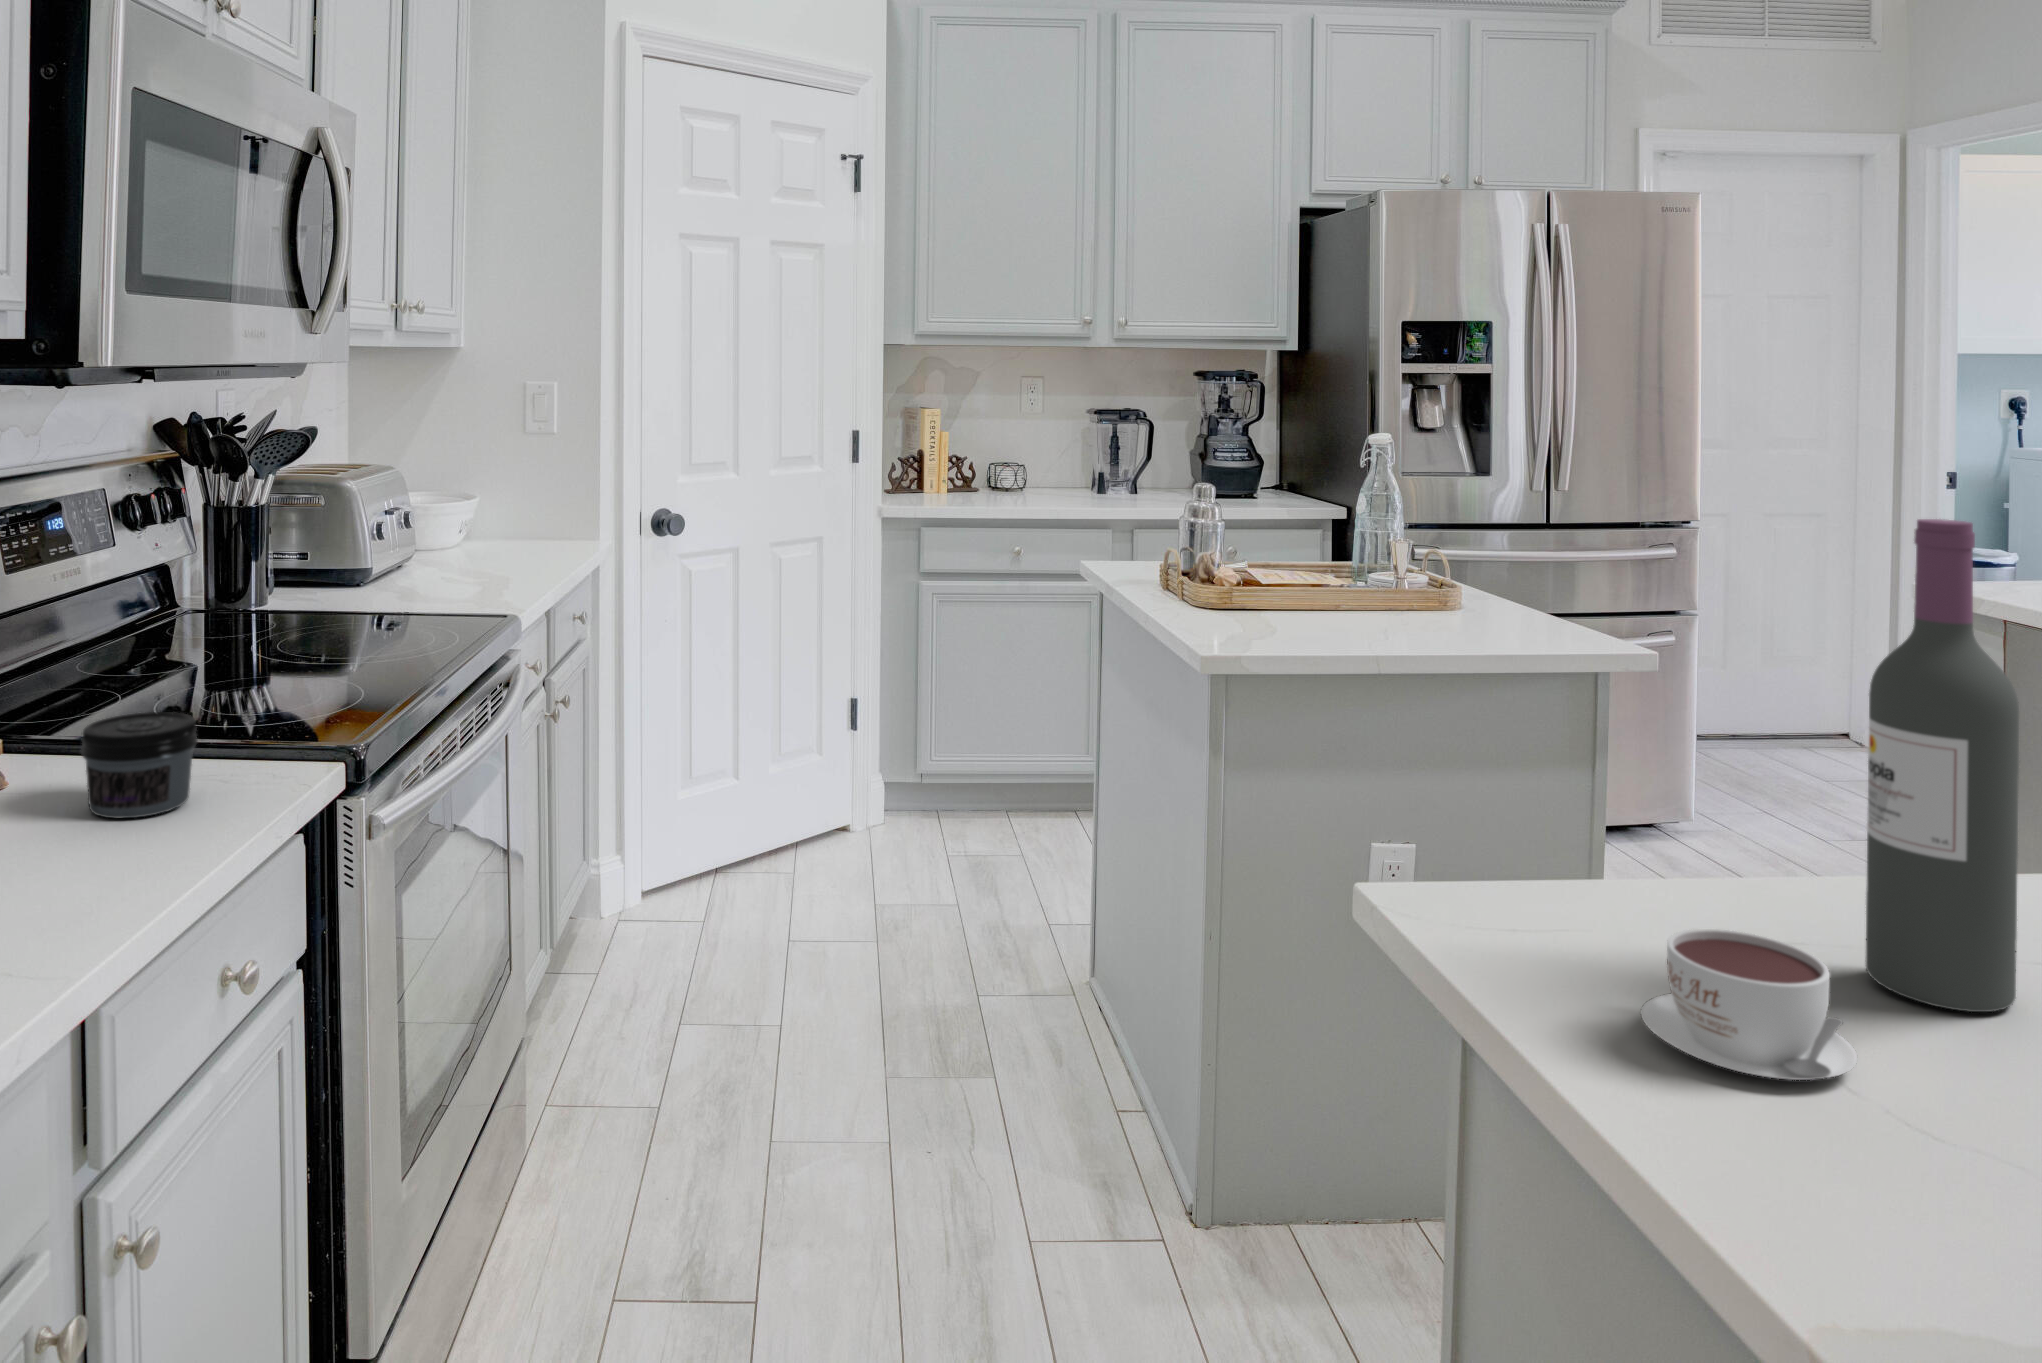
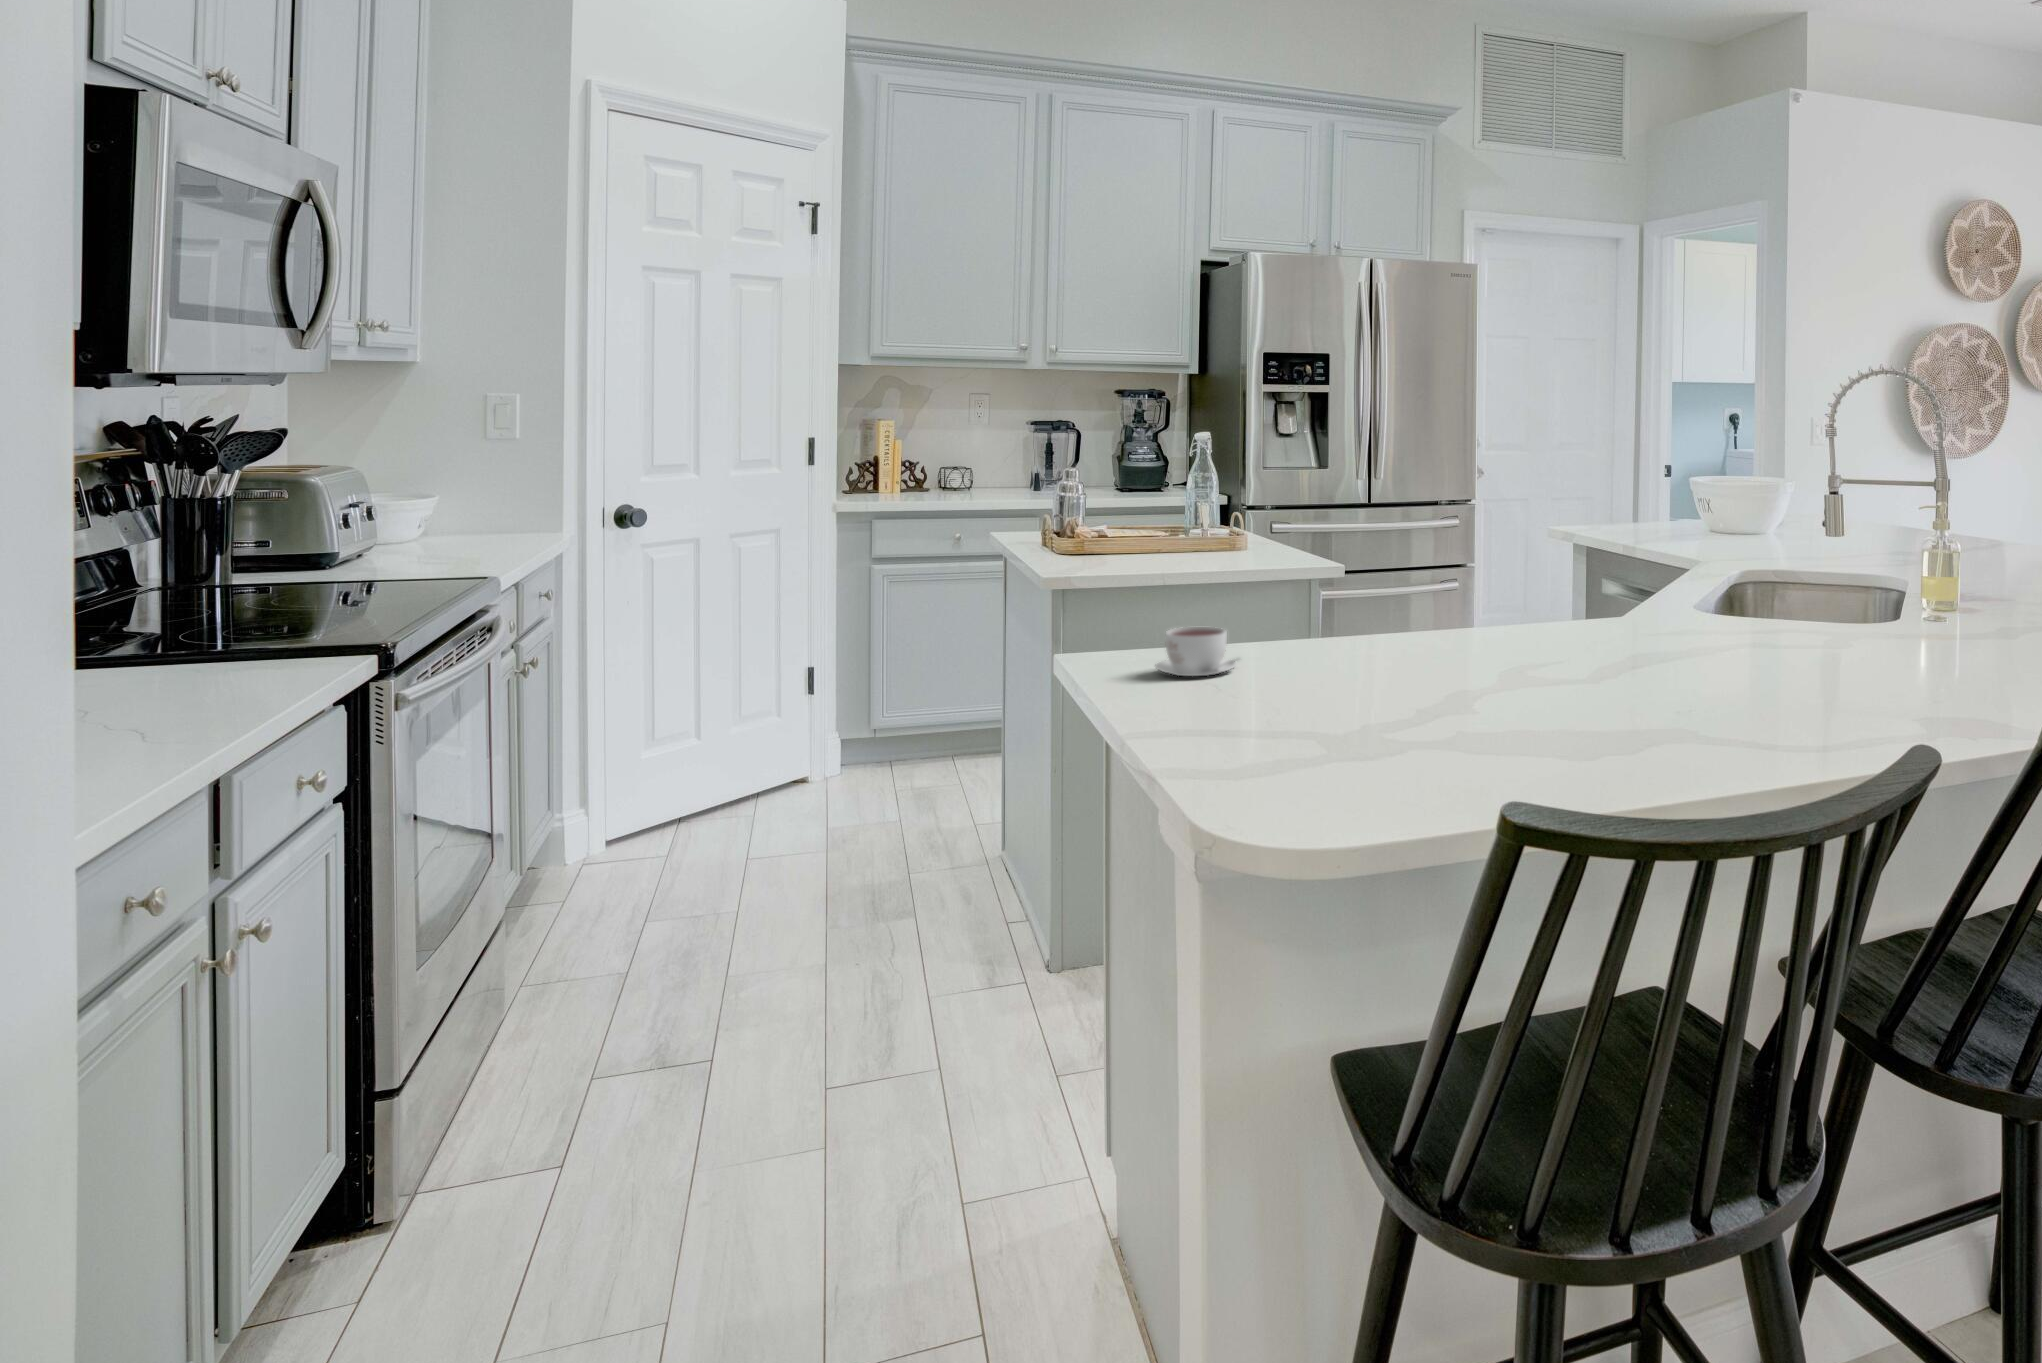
wine bottle: present [1865,519,2019,1012] -> none [1275,446,1330,656]
jar: present [81,712,198,818] -> none [161,619,262,689]

